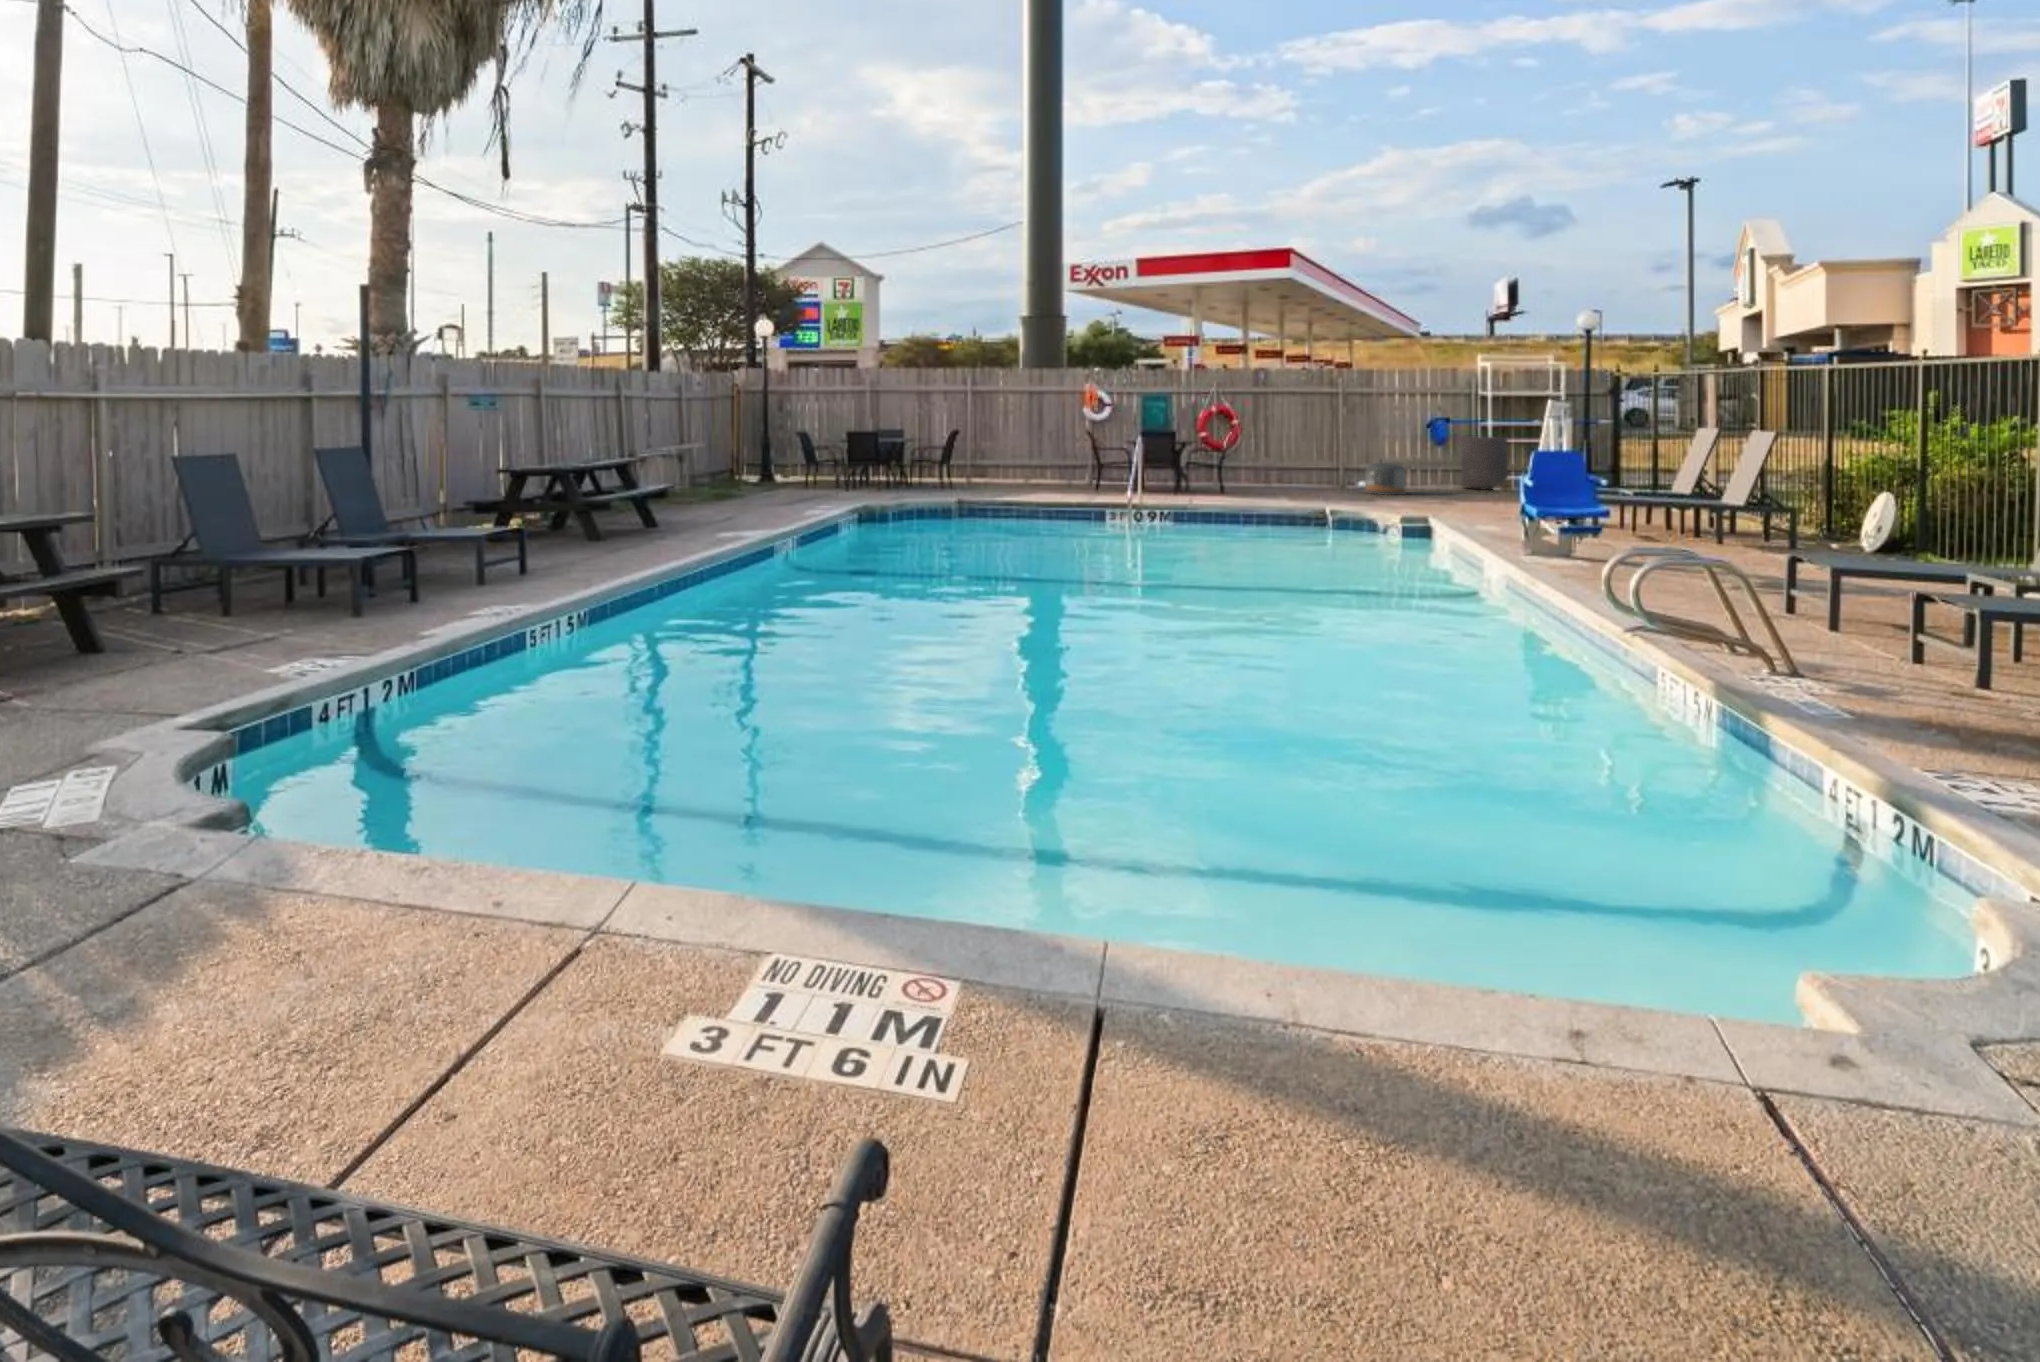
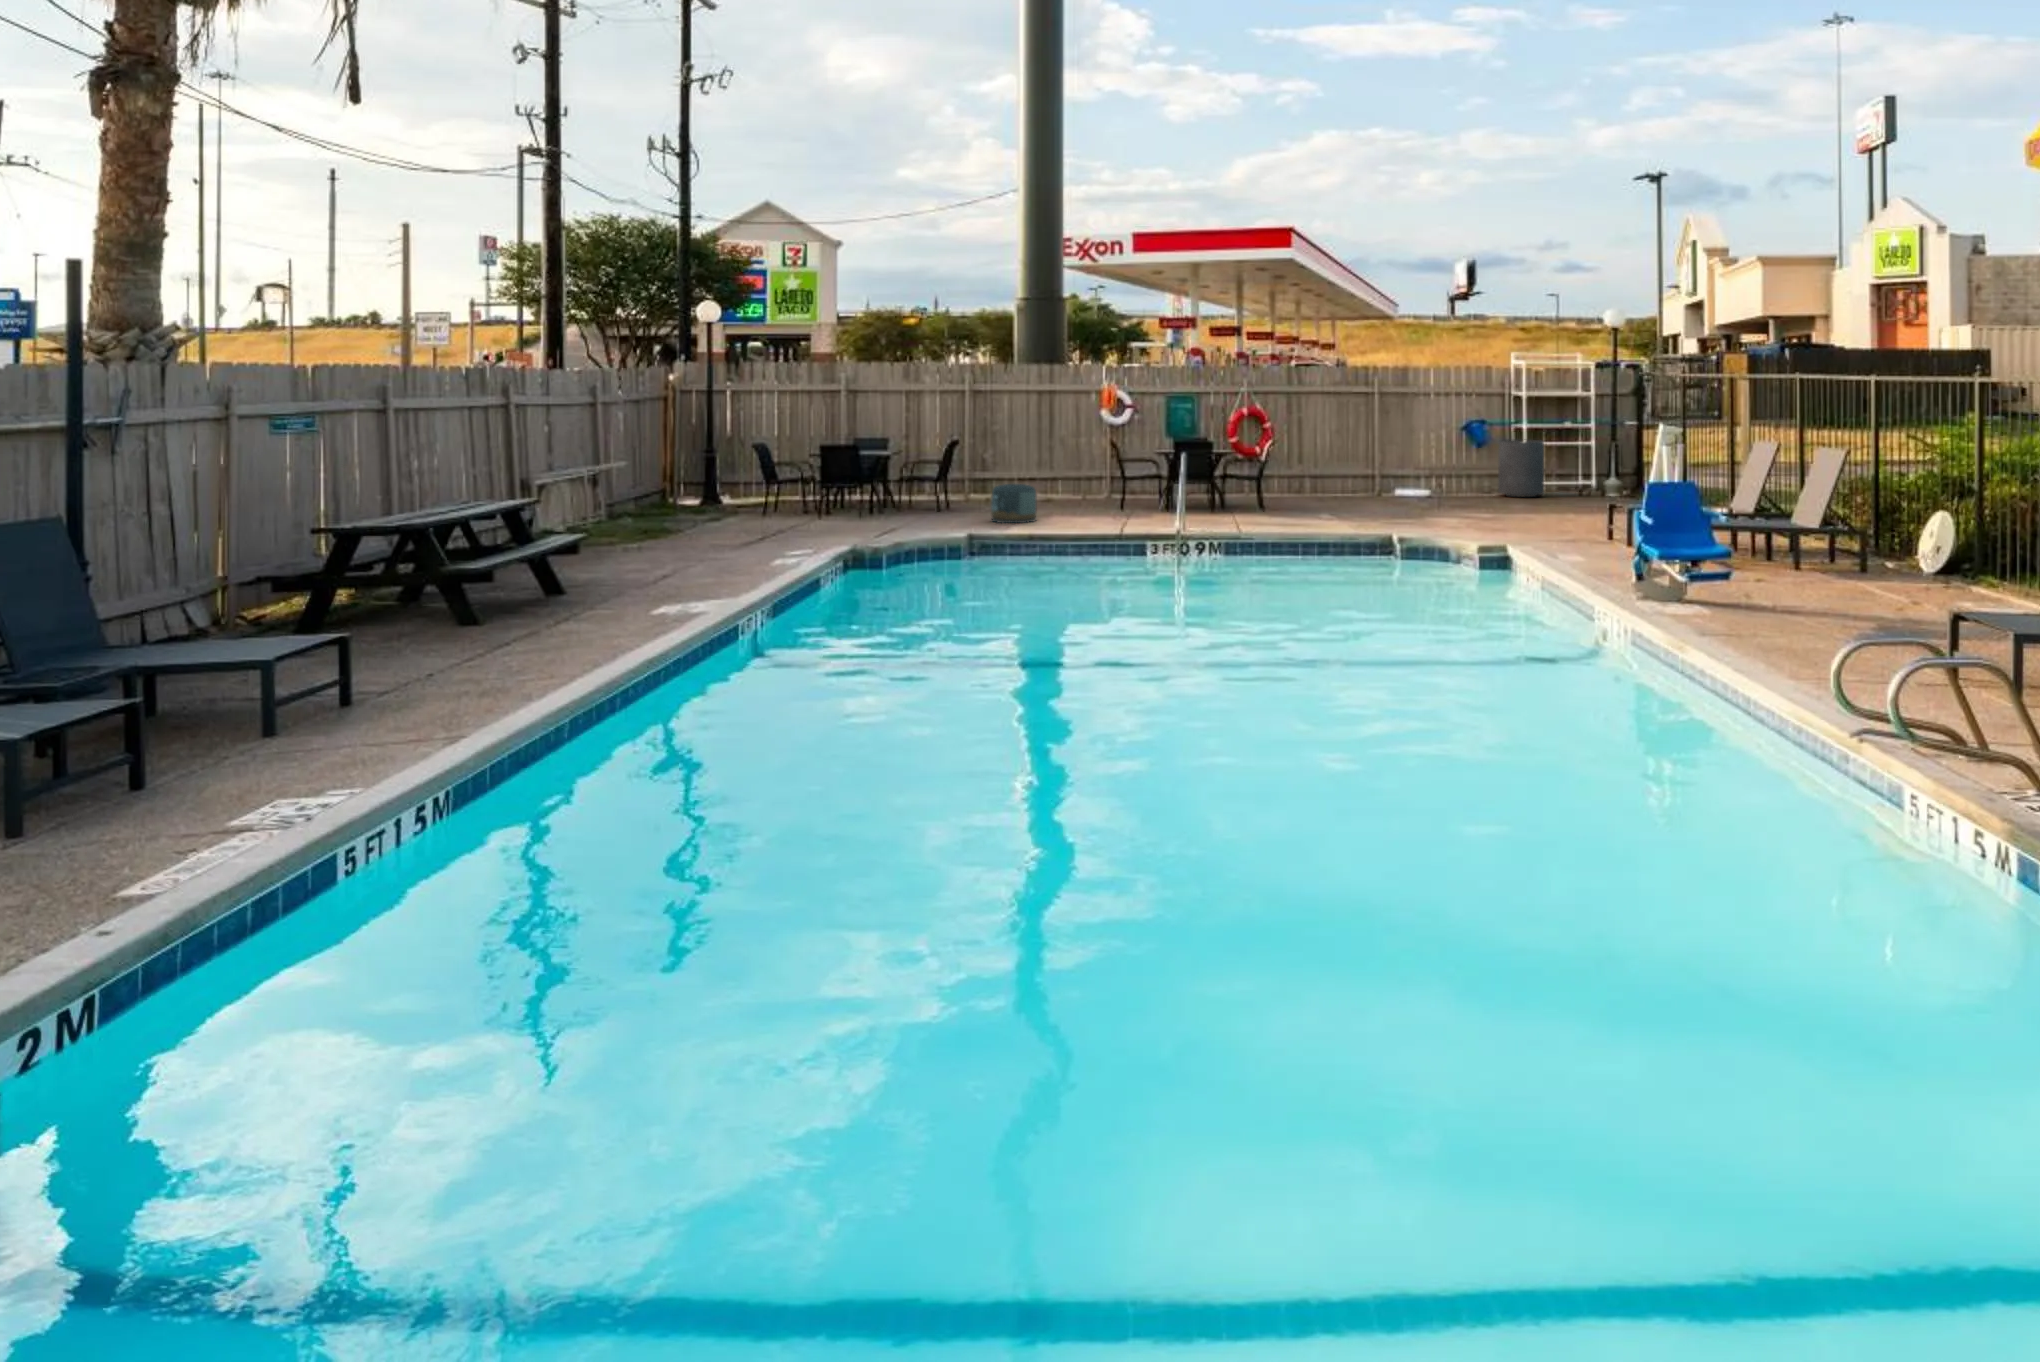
pouf: present [1365,463,1405,495] -> present [991,484,1037,523]

